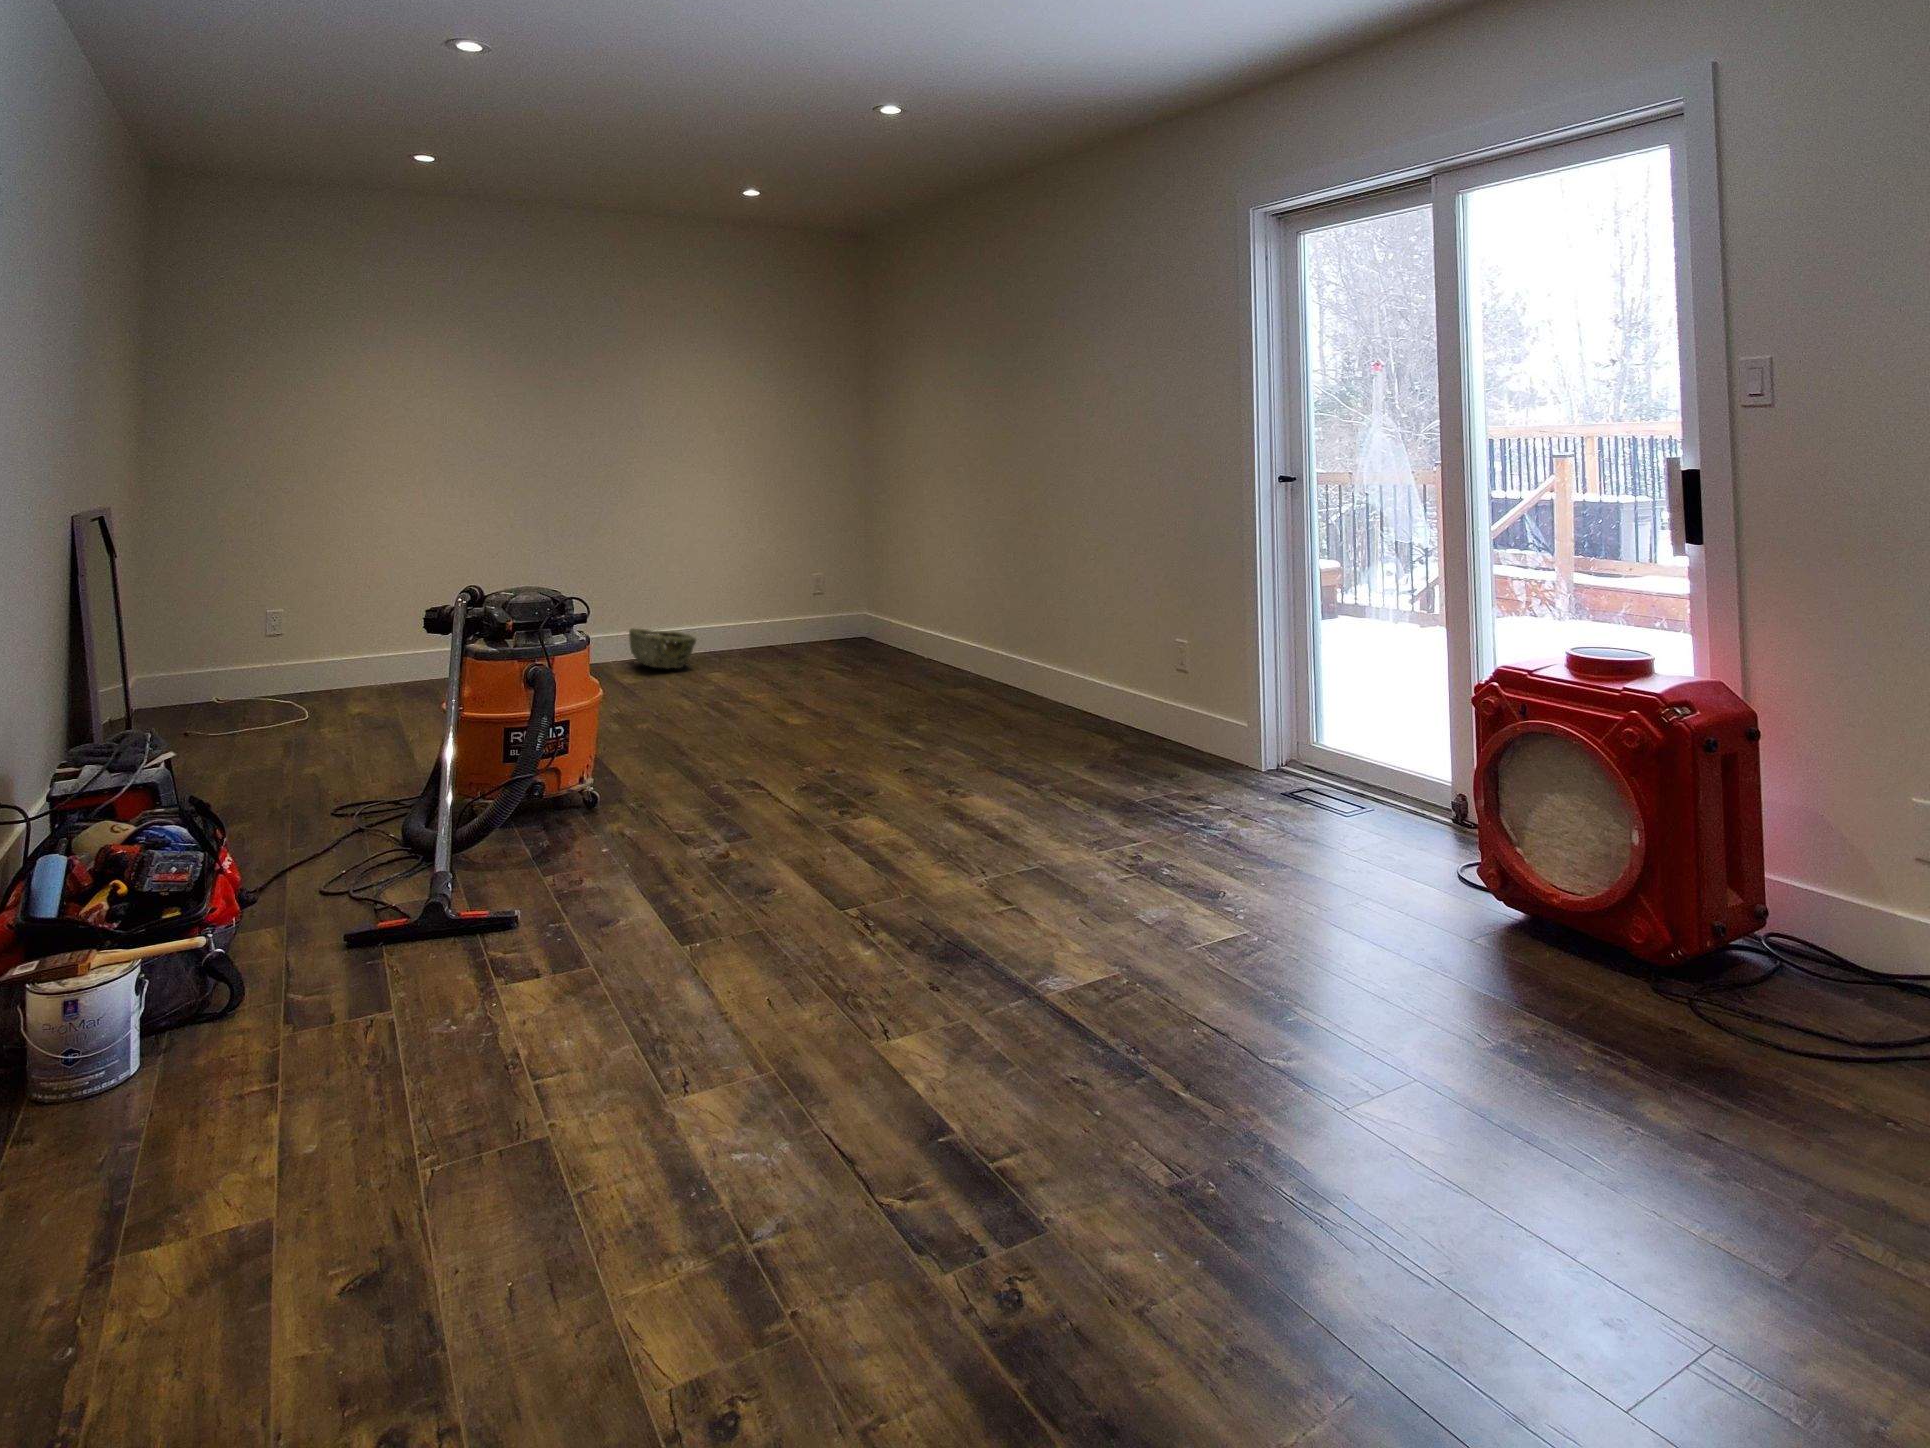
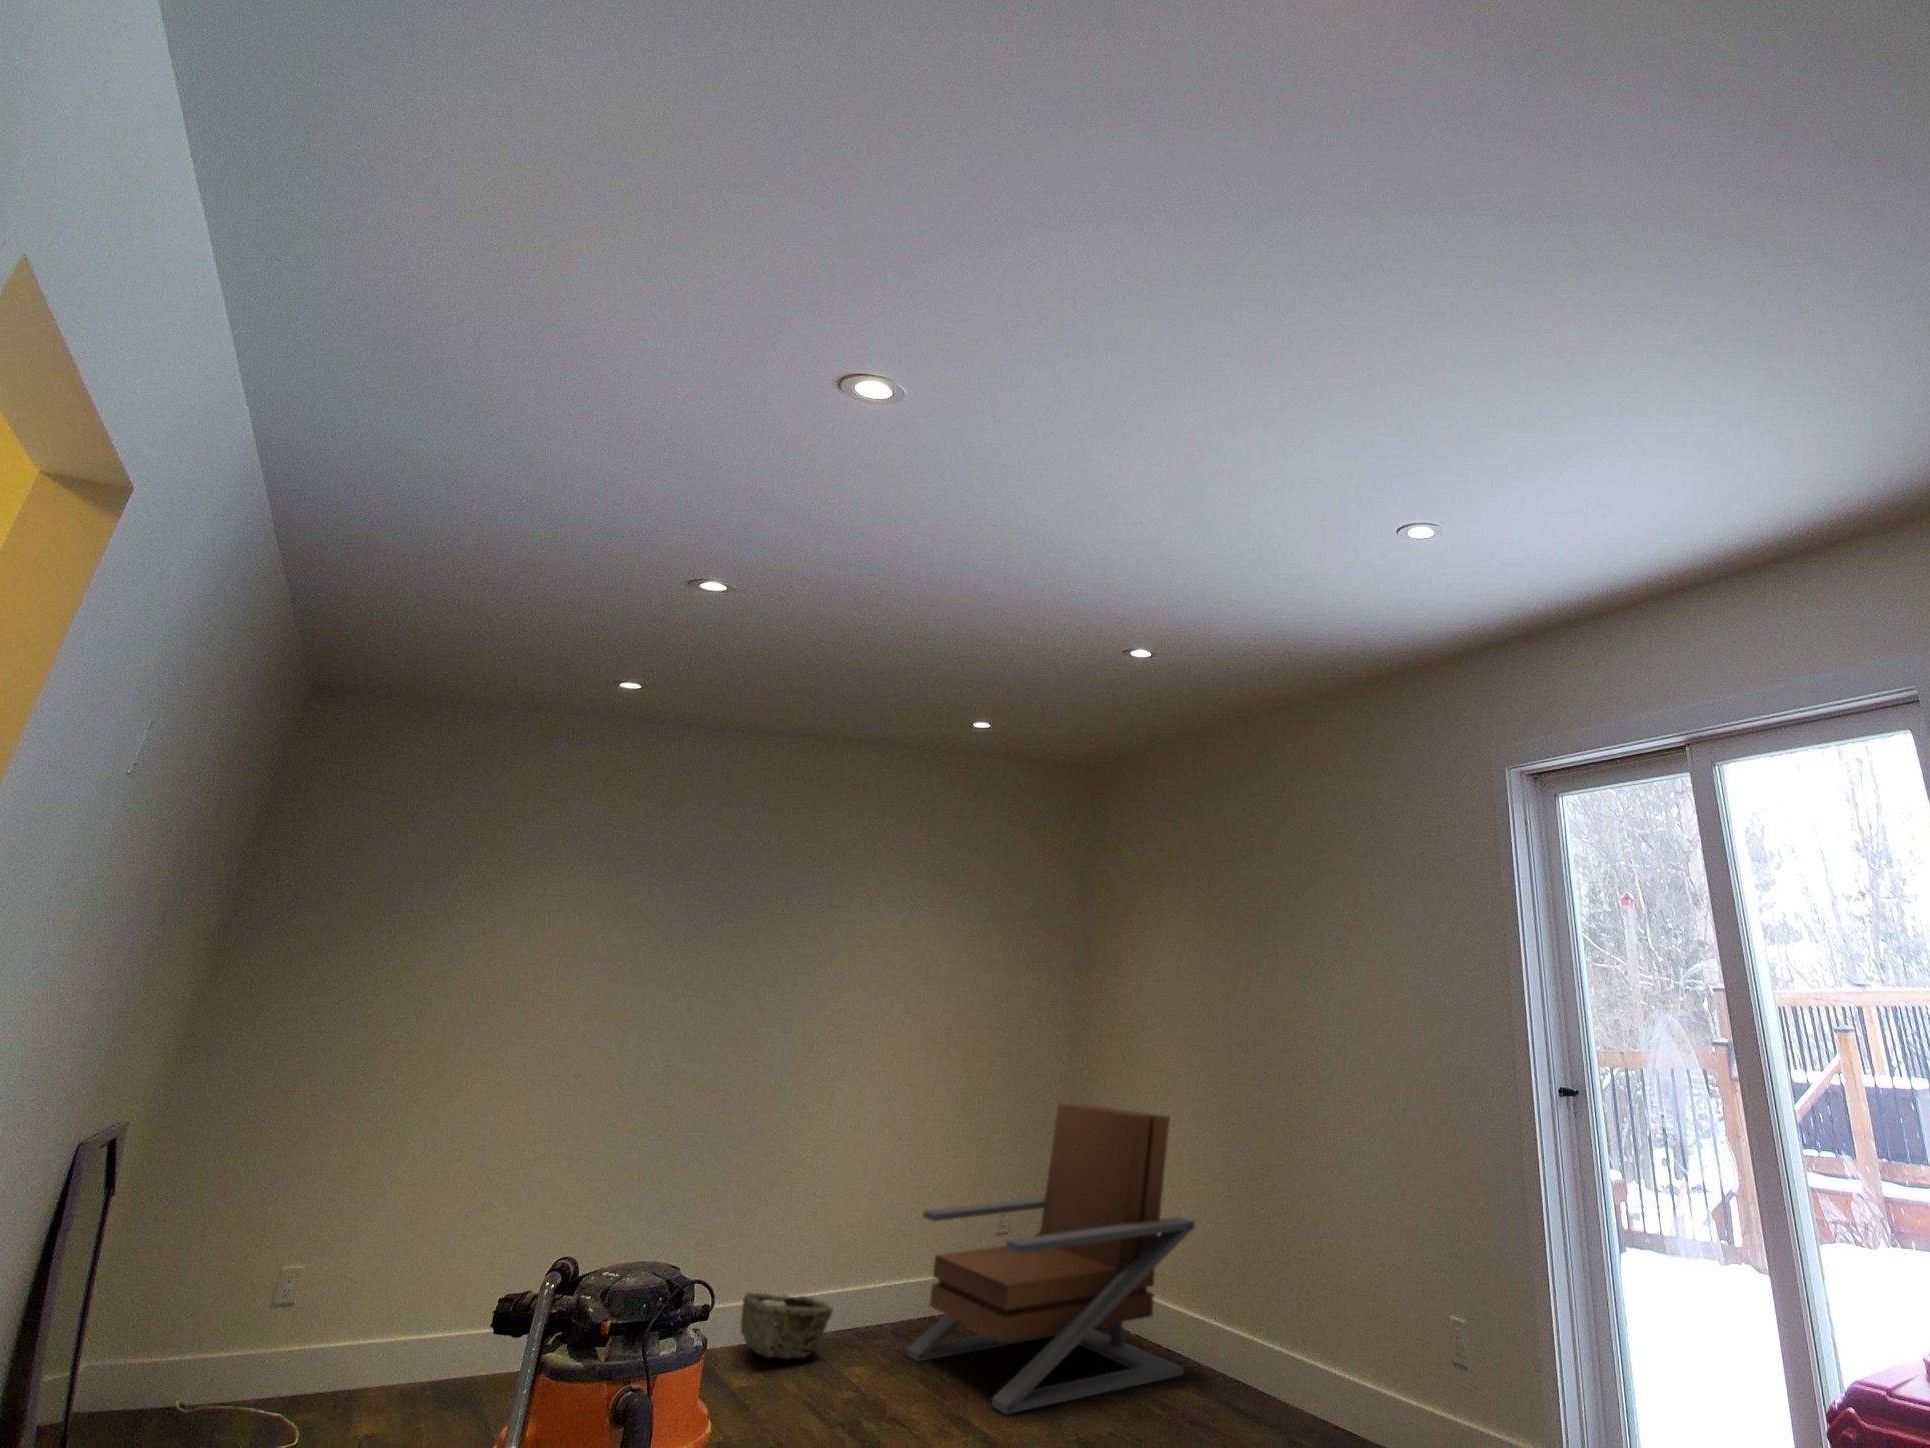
lounge chair: none [756,505,971,701] -> present [907,1103,1195,1414]

